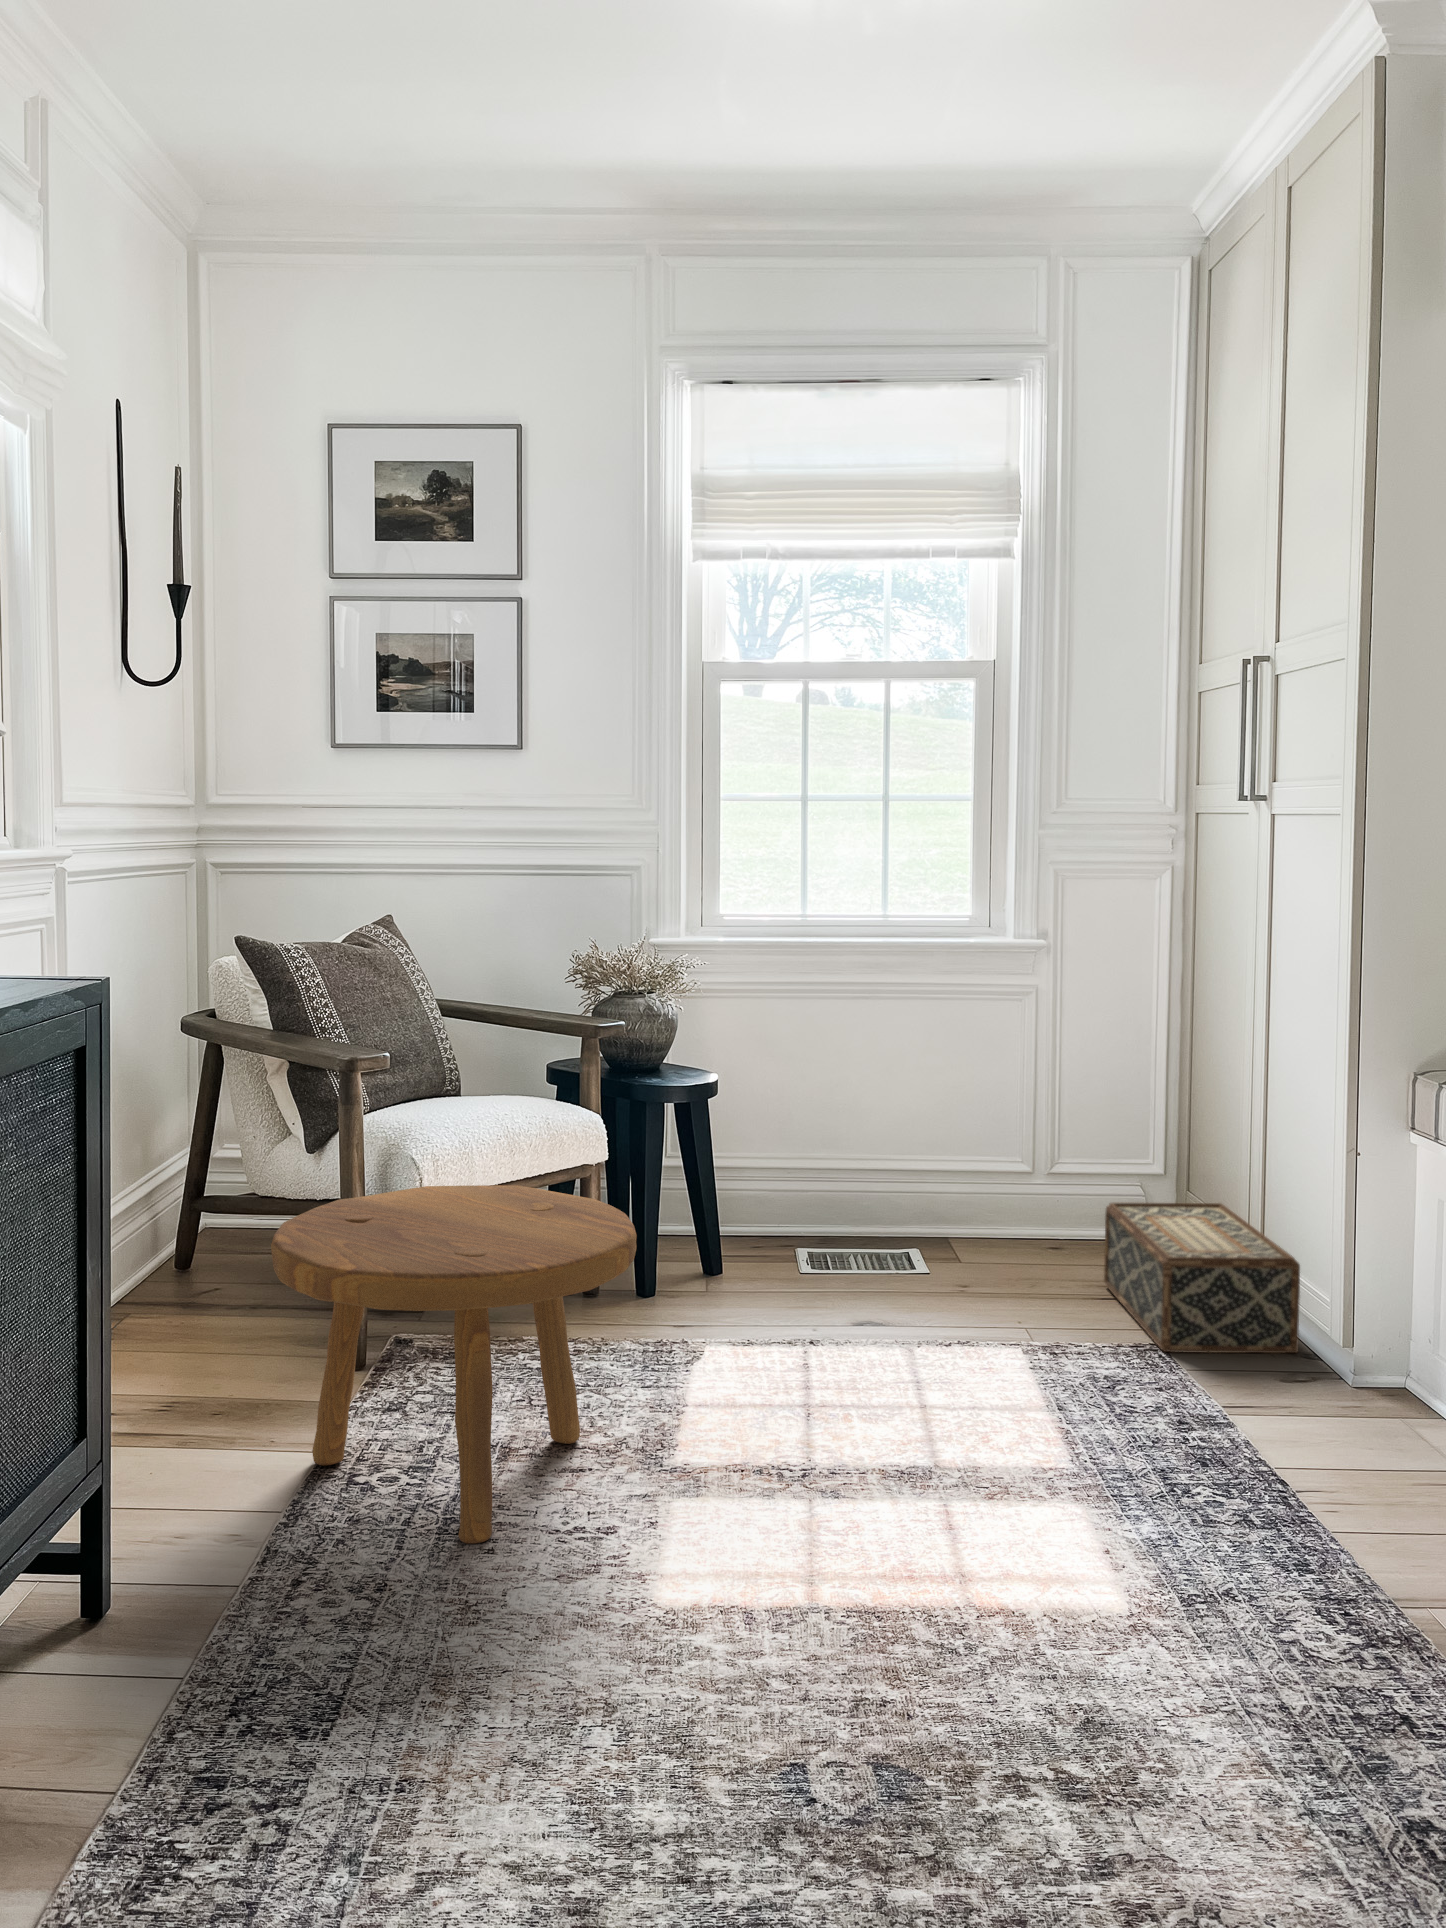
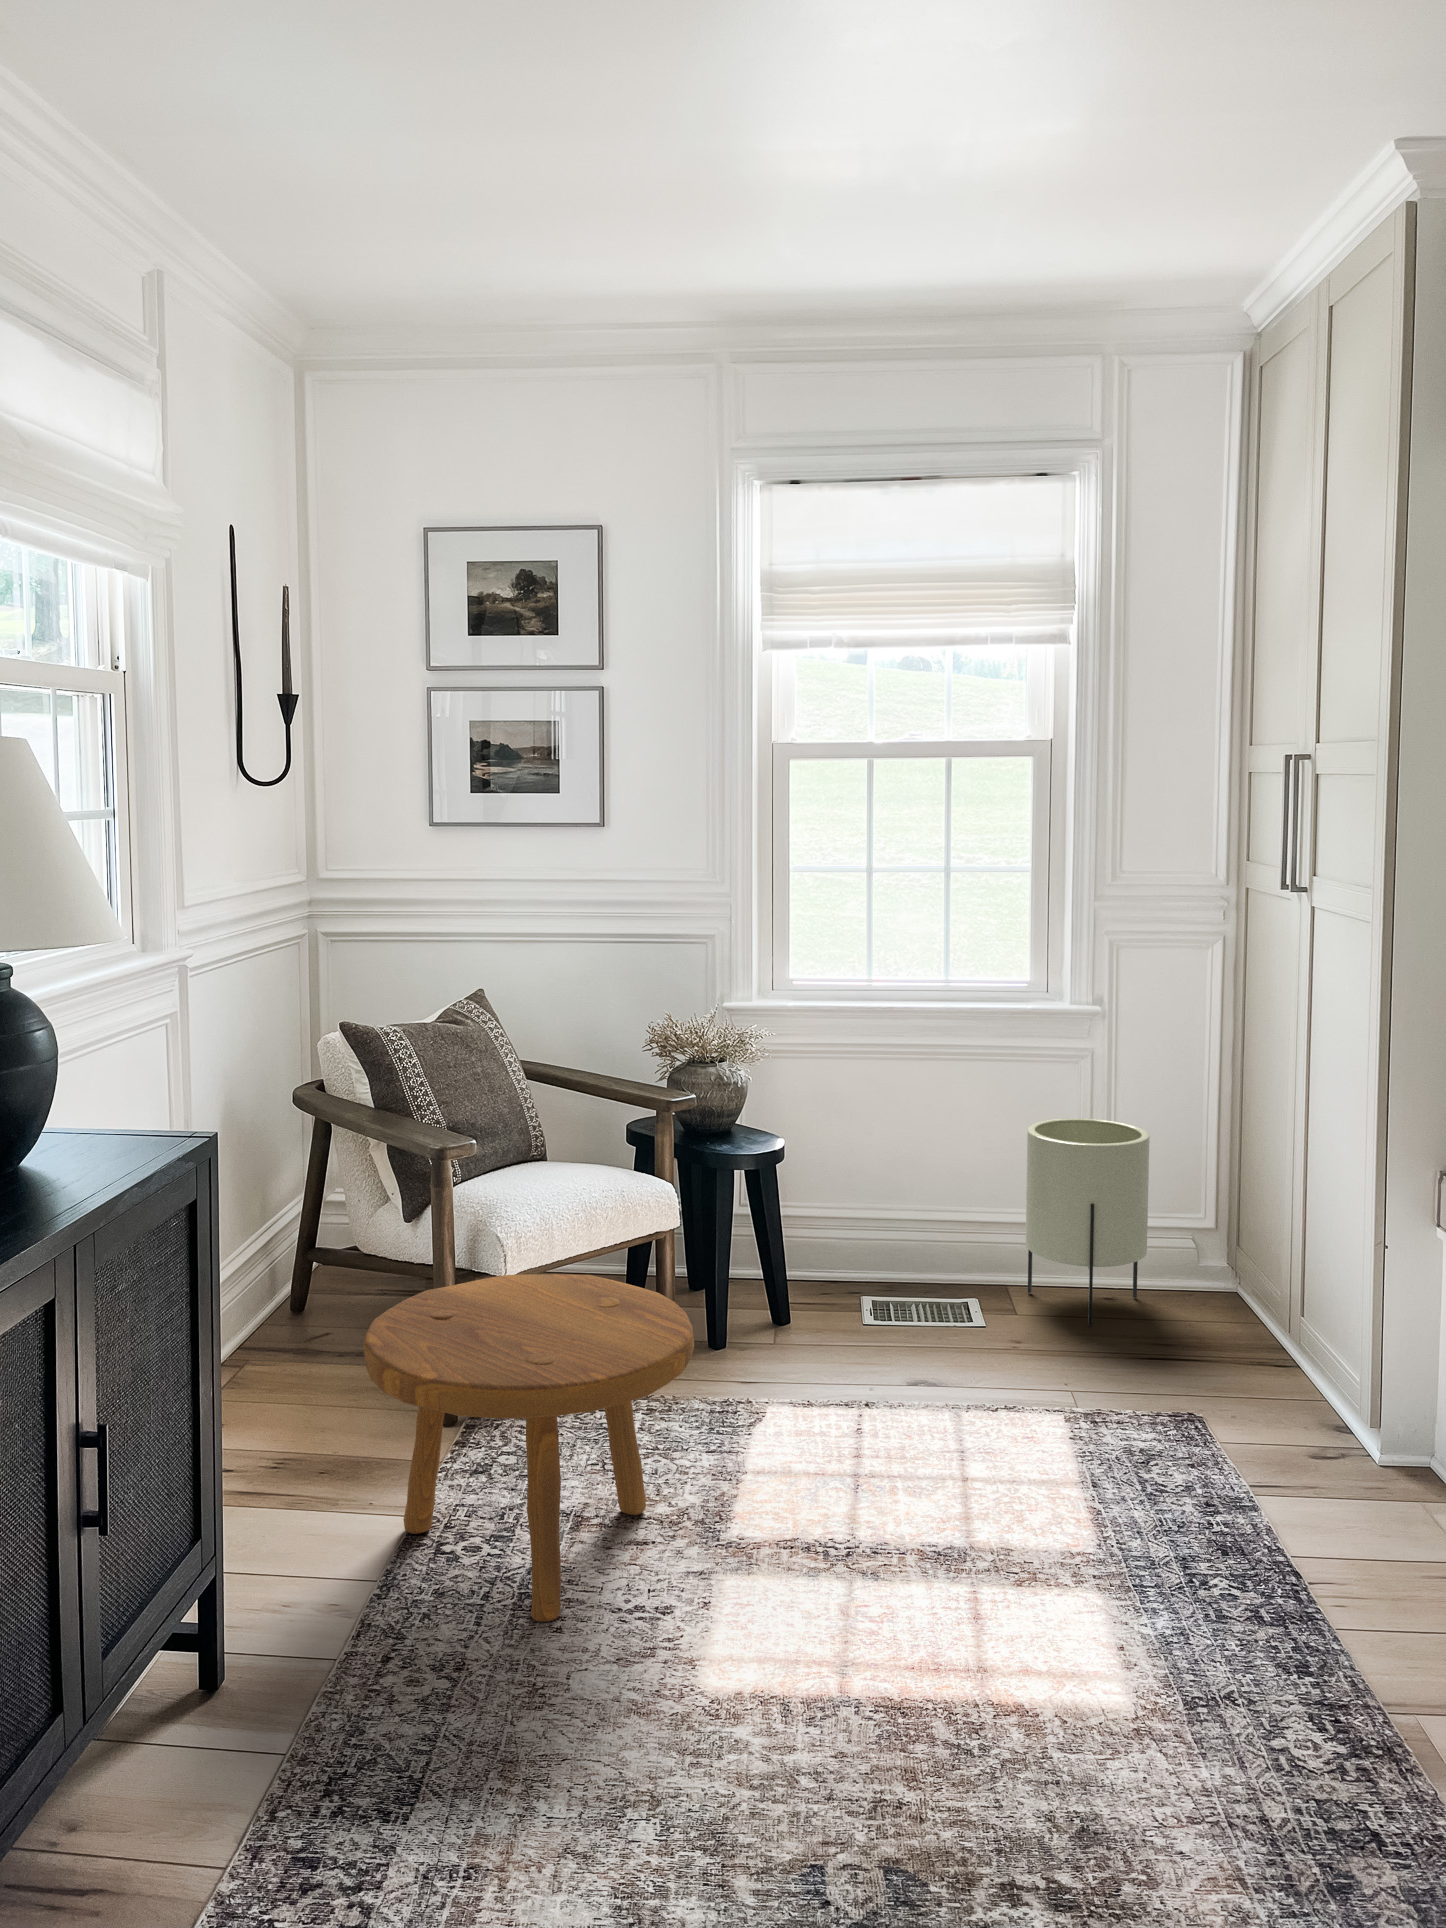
planter: none [966,1062,1094,1273] -> present [1026,1118,1150,1326]
woven basket: present [1104,1202,1300,1353] -> none [1155,1265,1336,1426]

